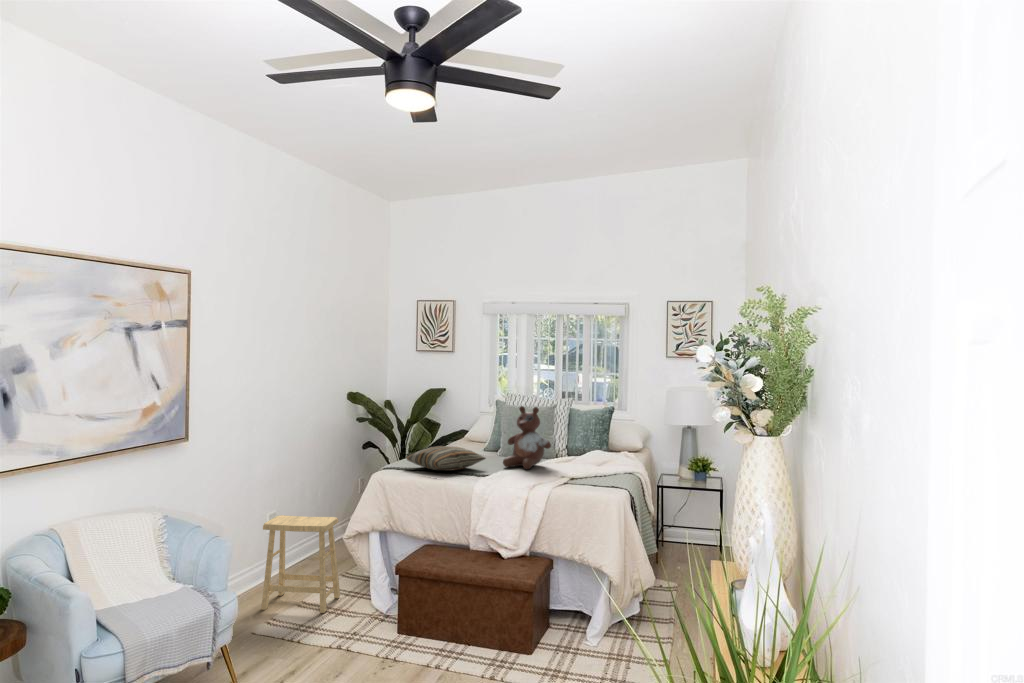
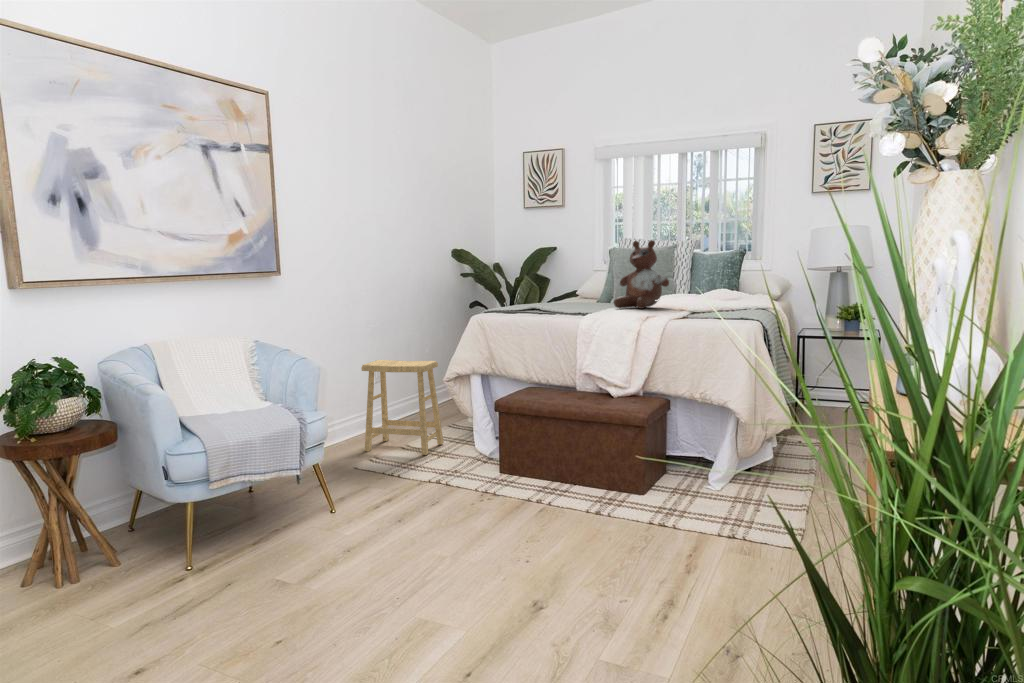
pillow: present [406,446,486,471] -> none [506,286,594,310]

